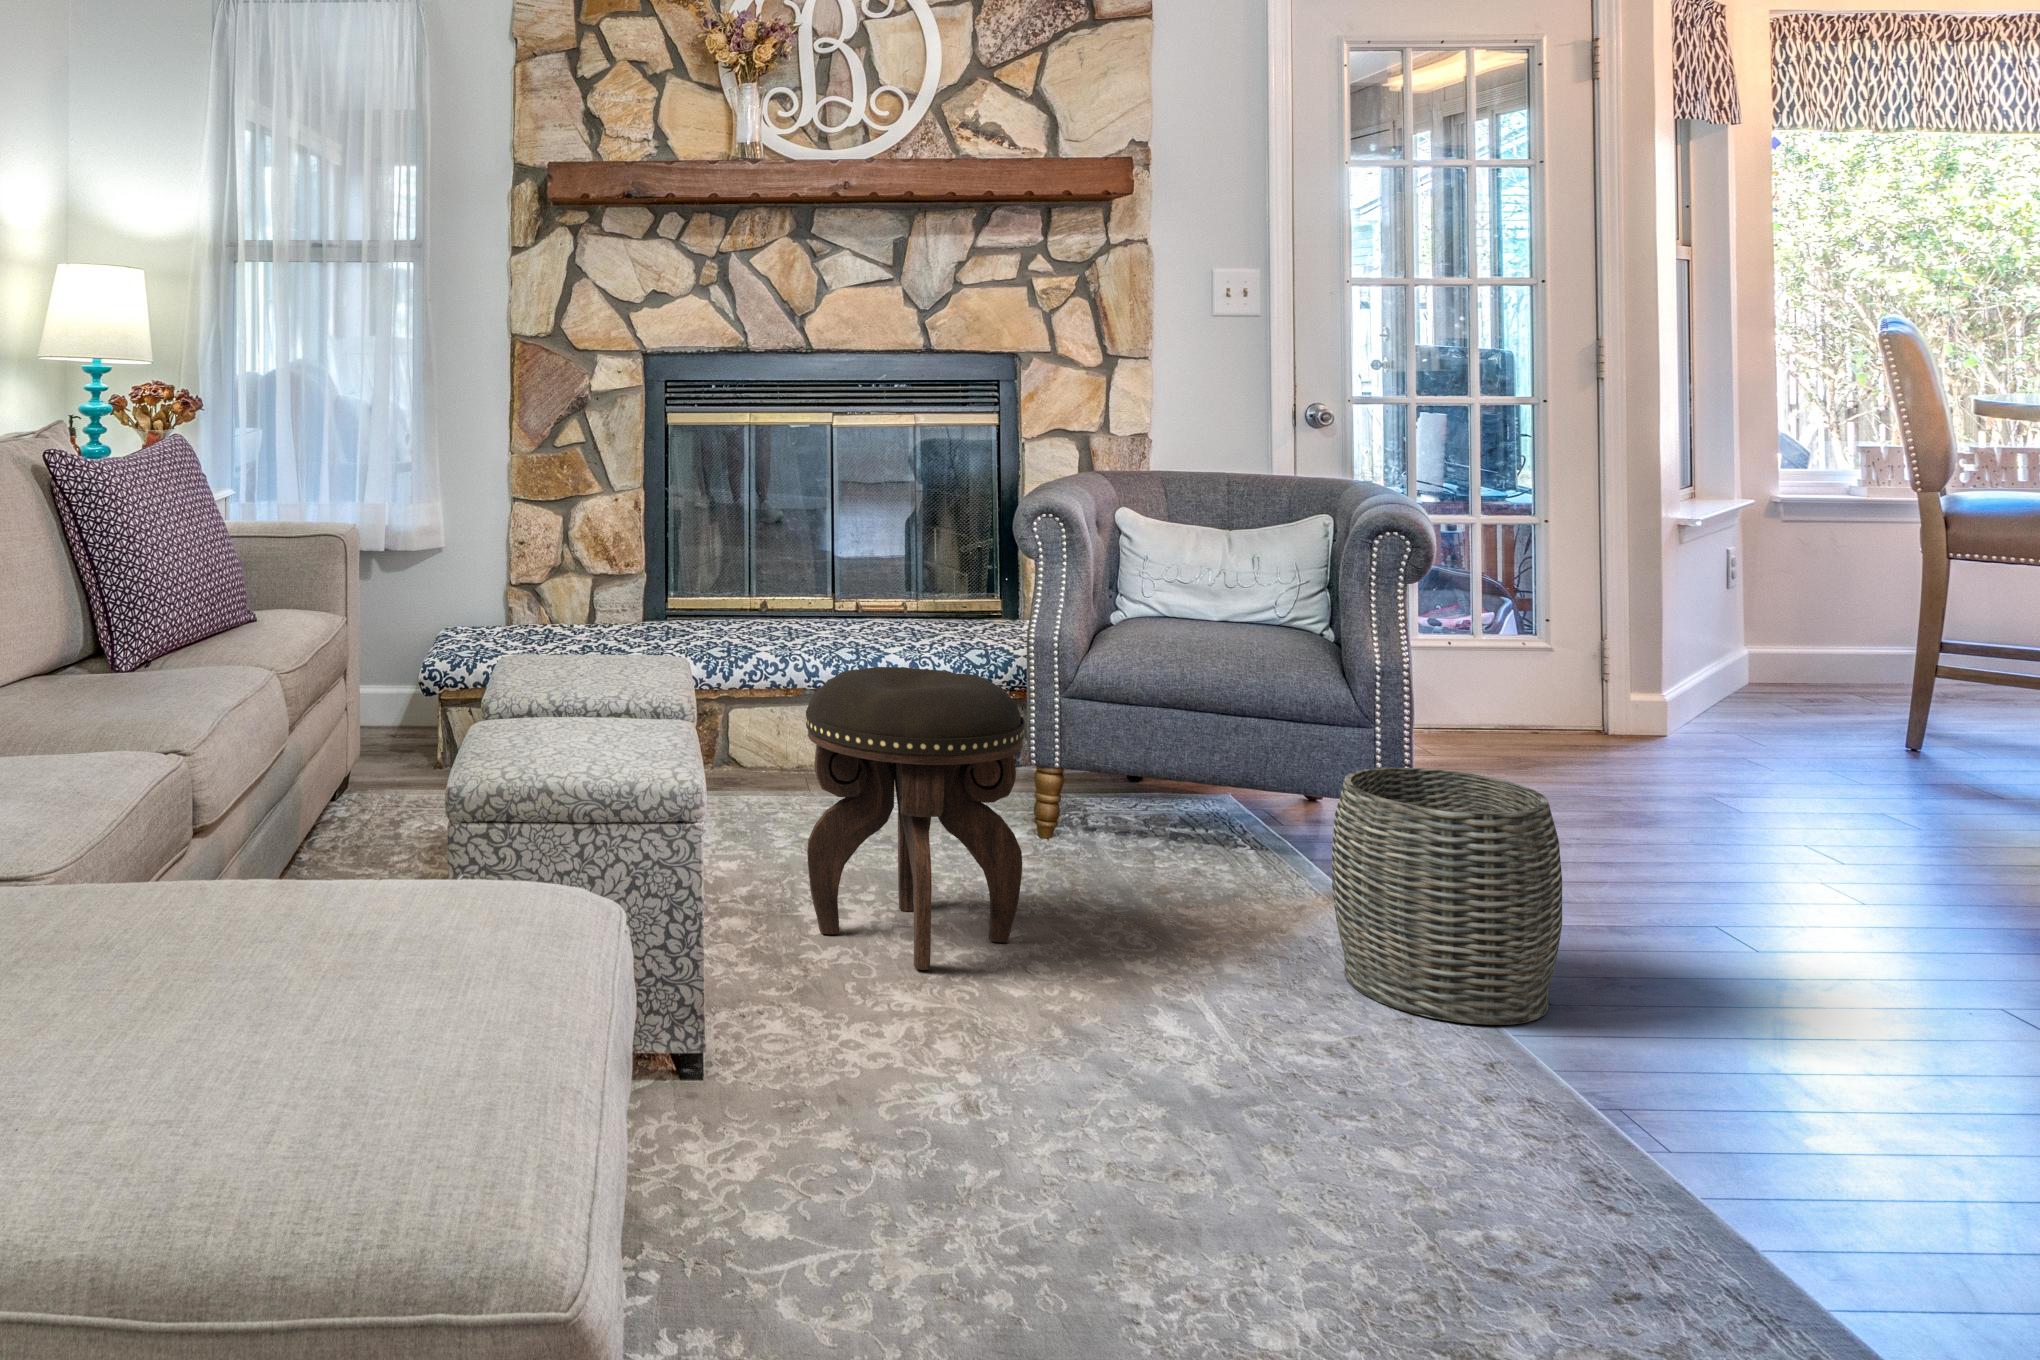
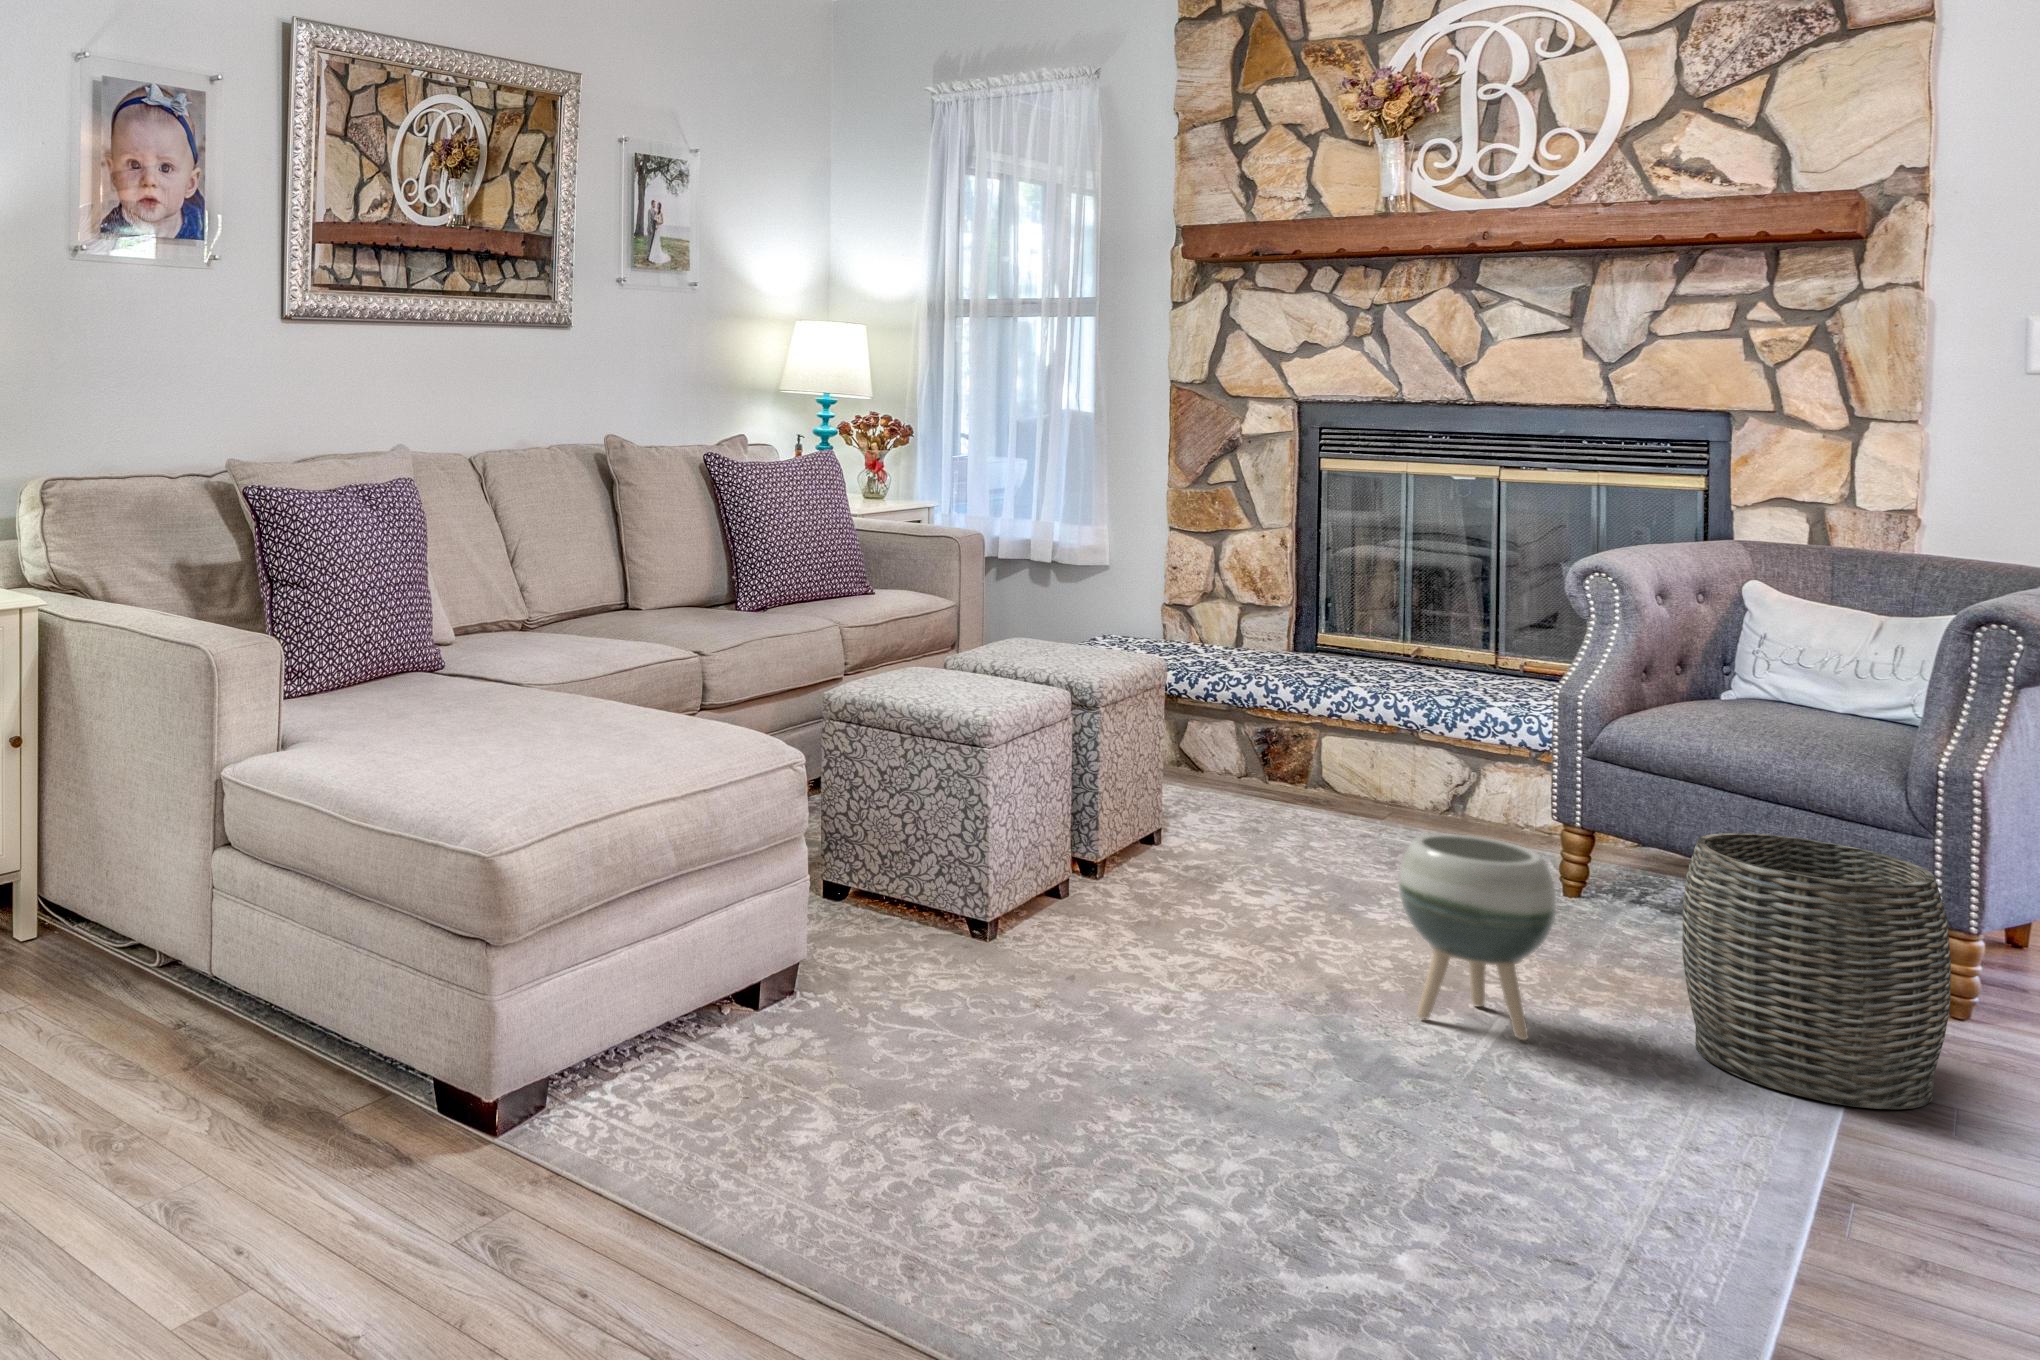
footstool: present [806,667,1025,970] -> none [1188,676,1398,940]
planter: none [1129,822,1287,1034] -> present [1399,834,1557,1040]

